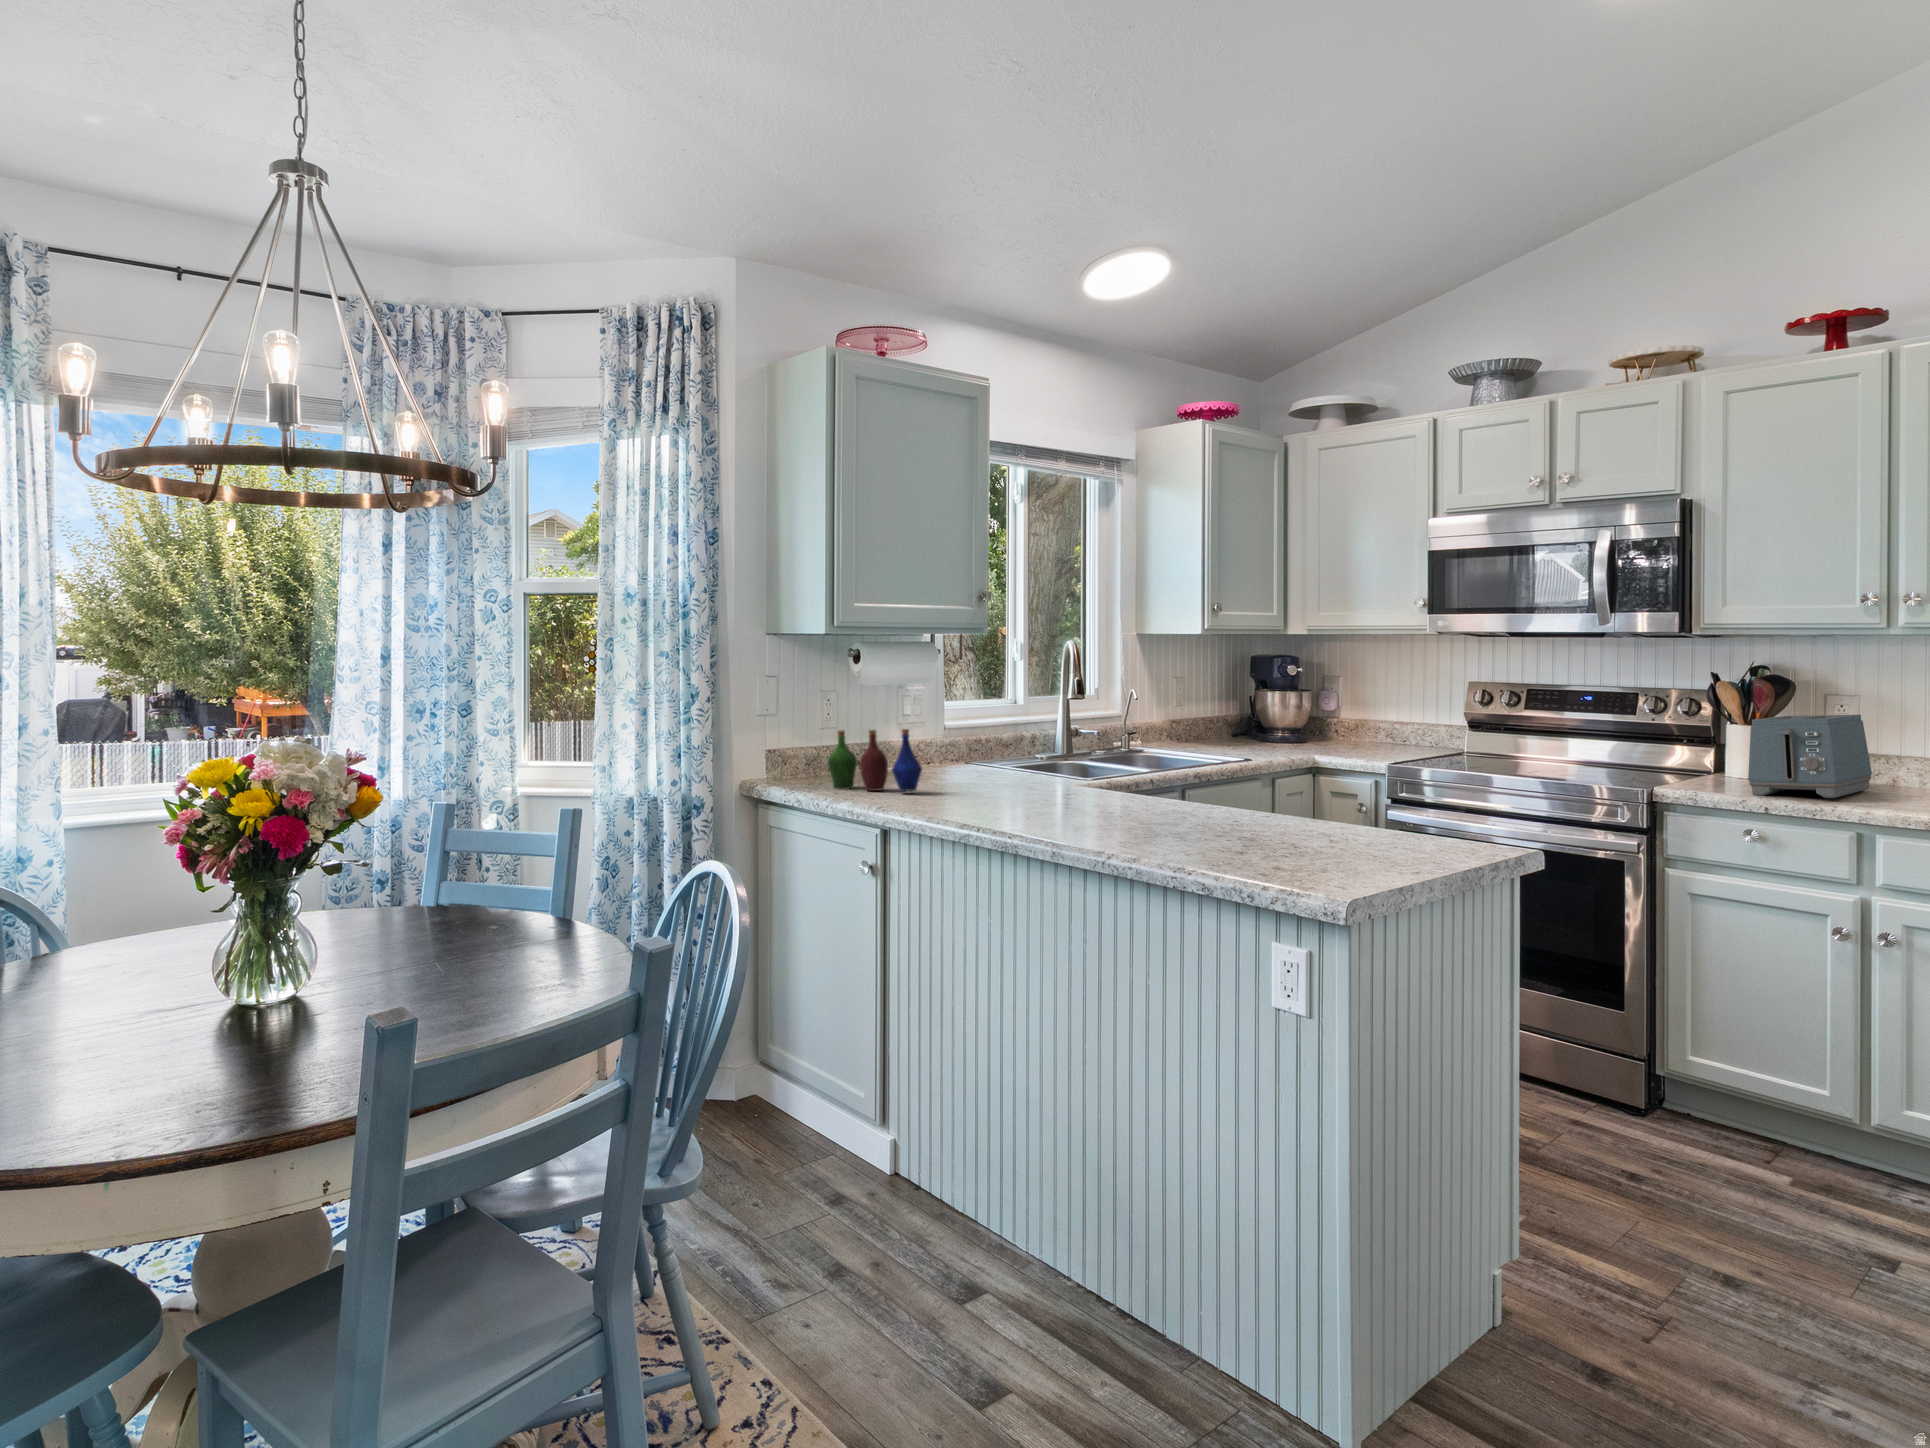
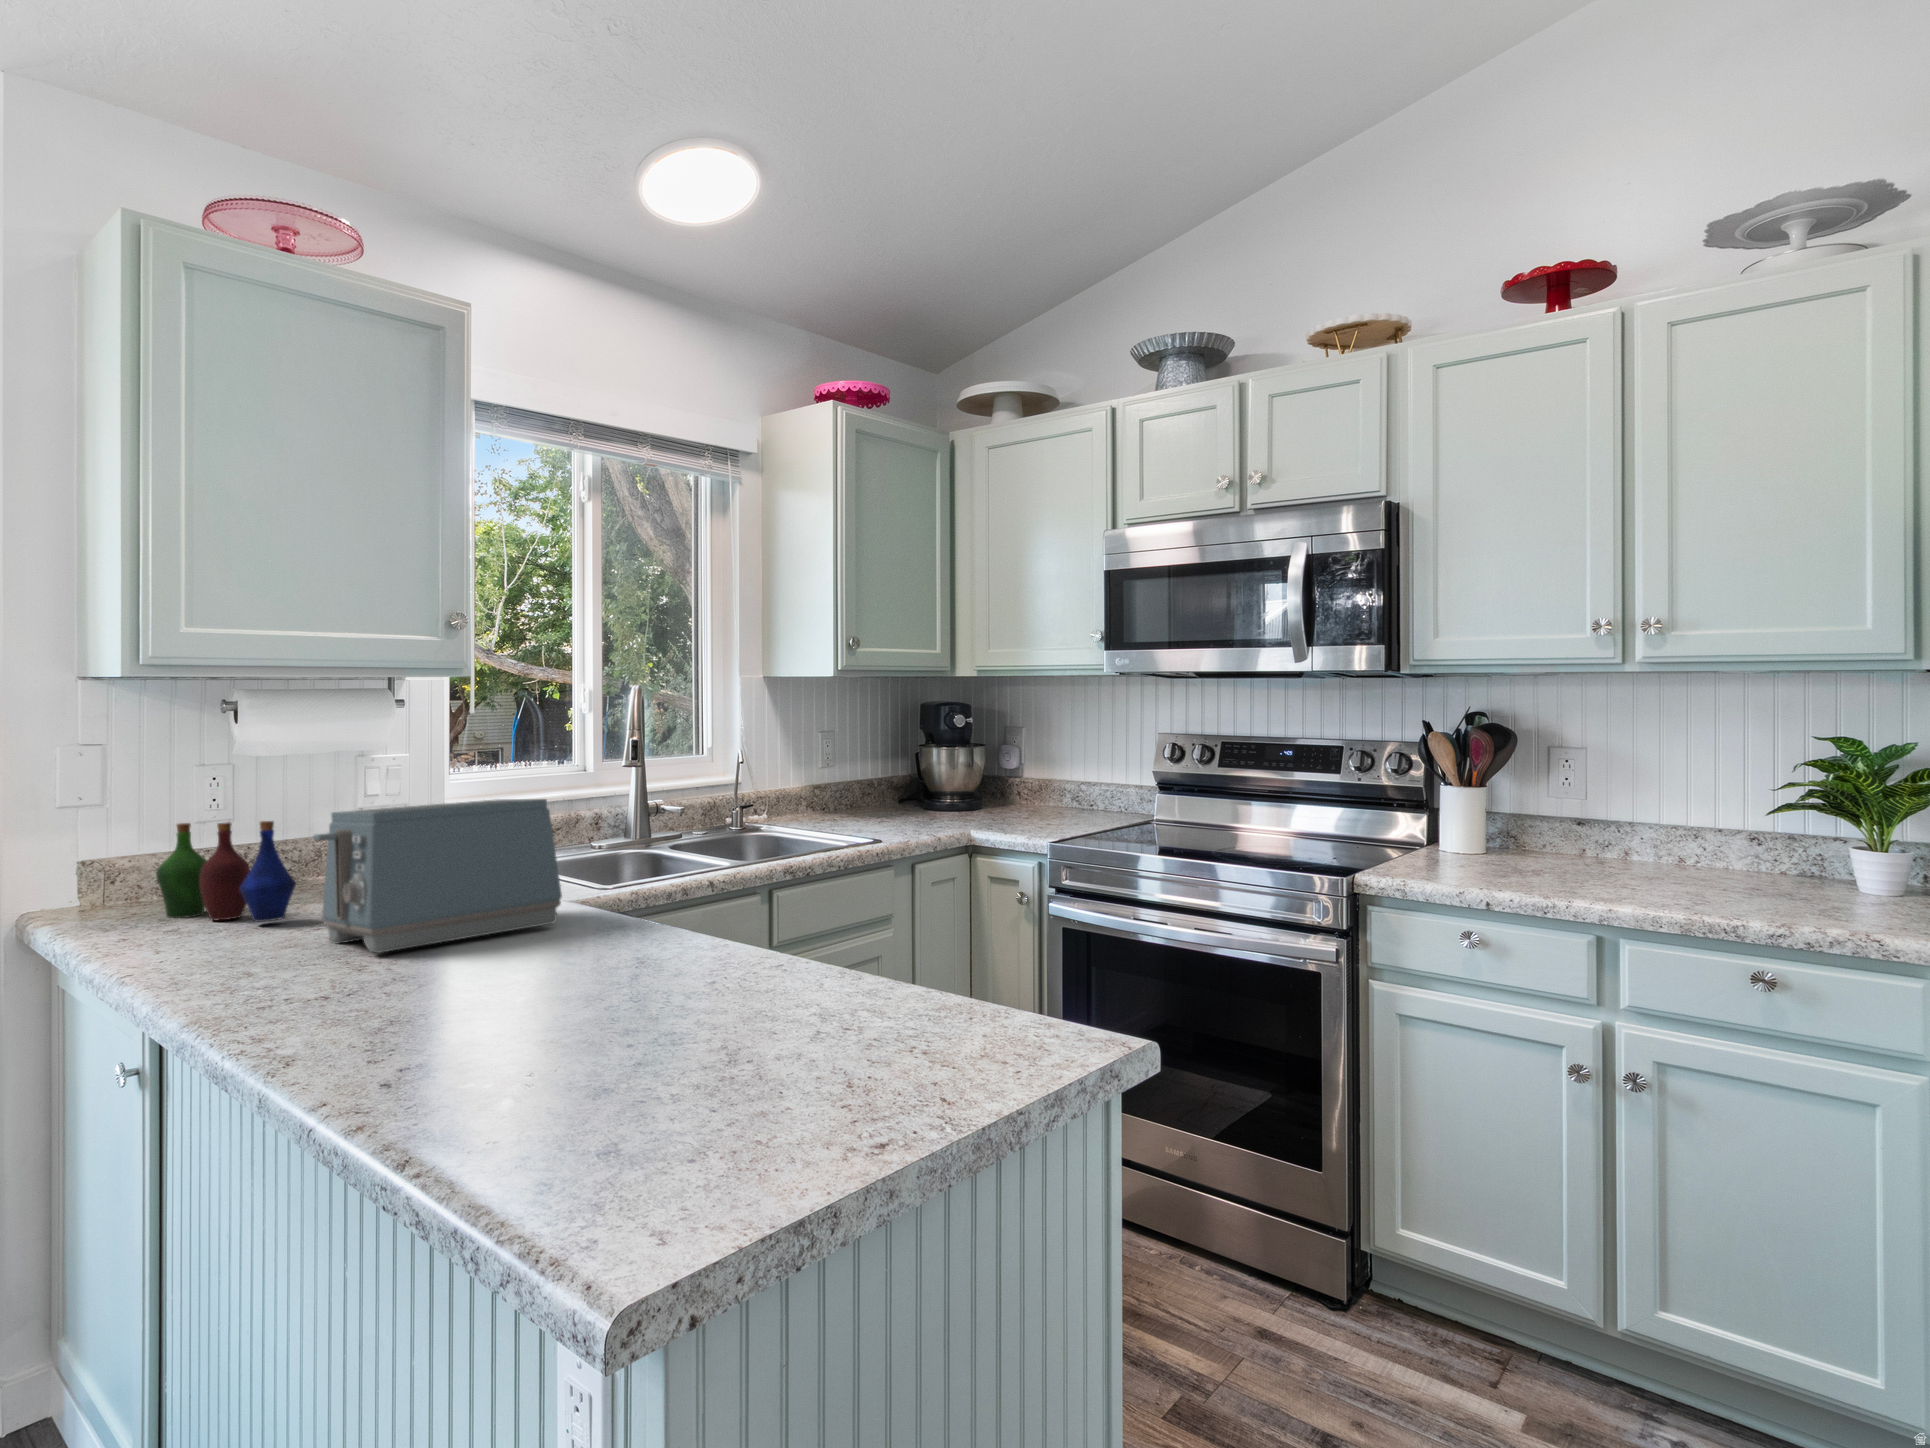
toaster: present [1748,715,1872,798] -> present [313,799,562,953]

